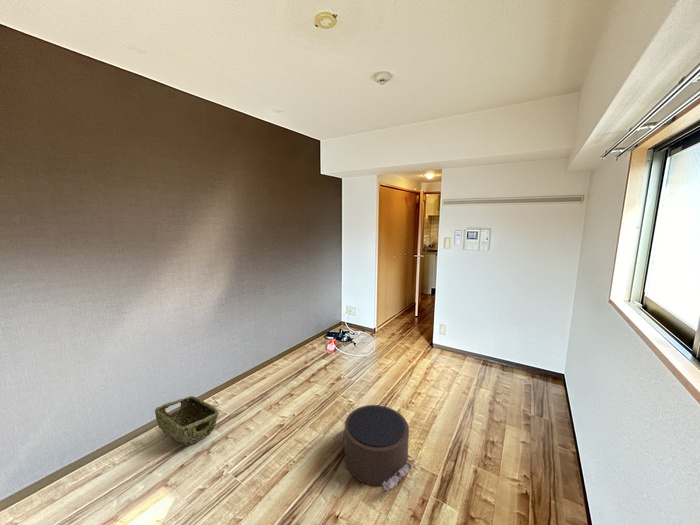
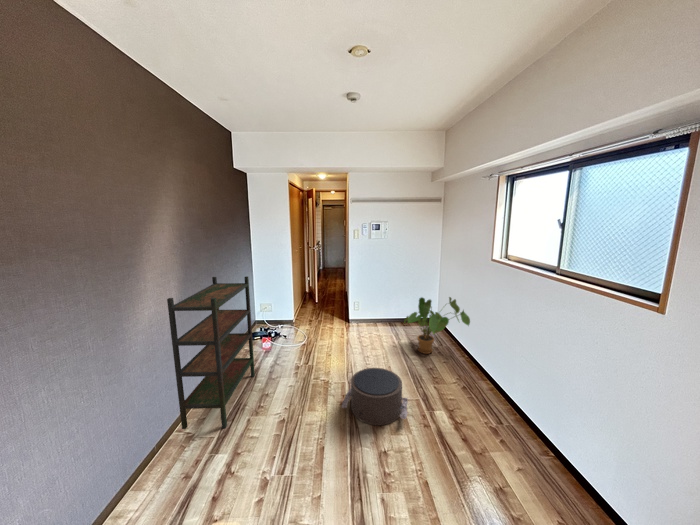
bookshelf: none [210,273,300,410] -> present [167,276,255,429]
house plant: none [479,336,576,420] -> present [404,297,470,354]
woven basket: present [155,396,219,445] -> none [136,431,224,485]

